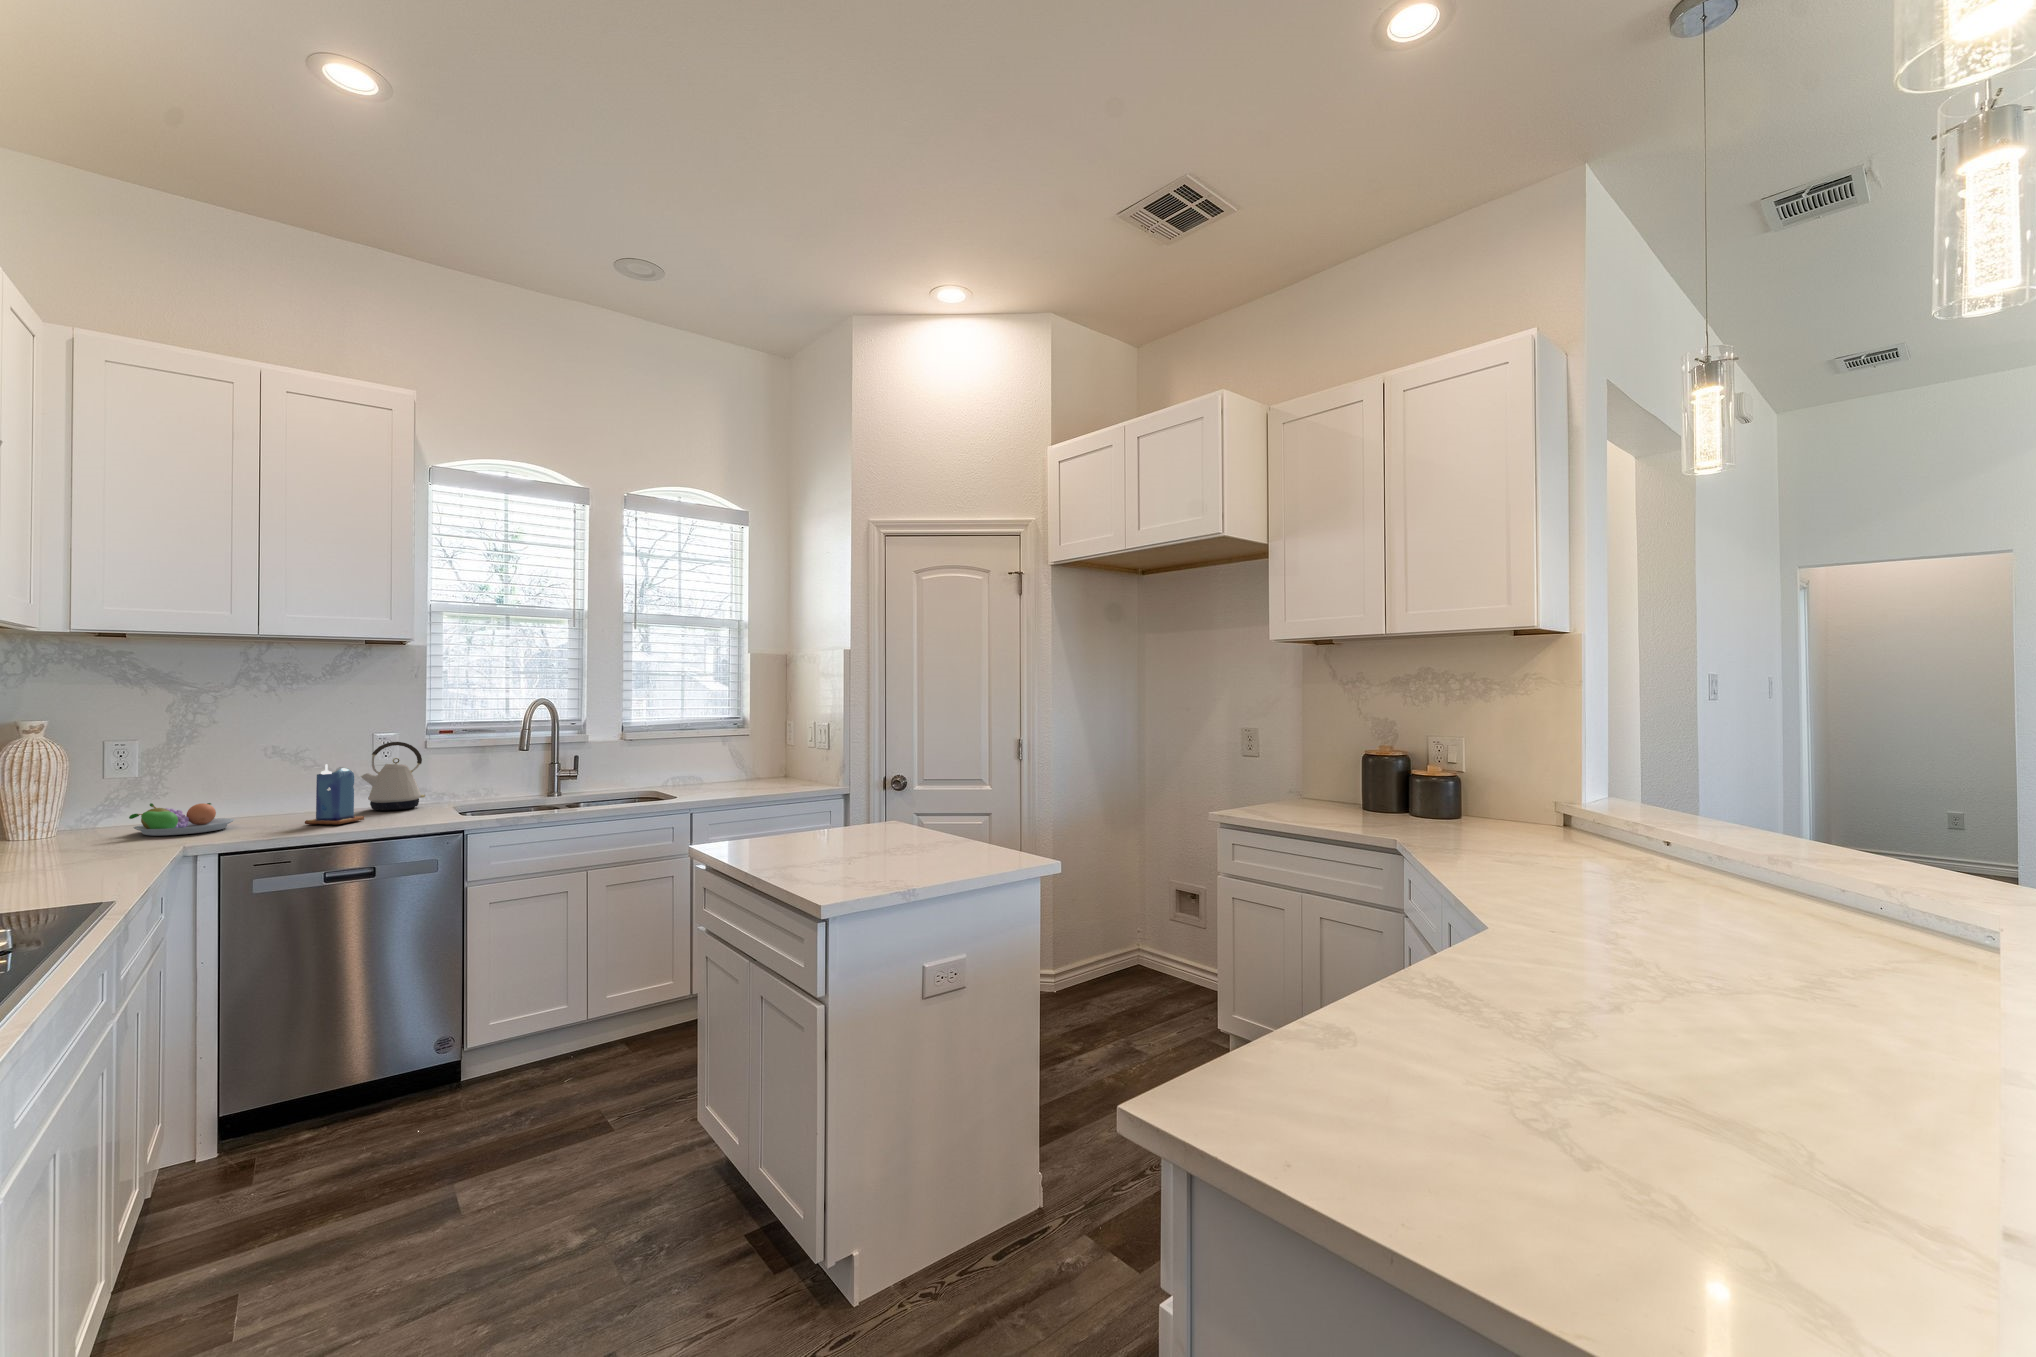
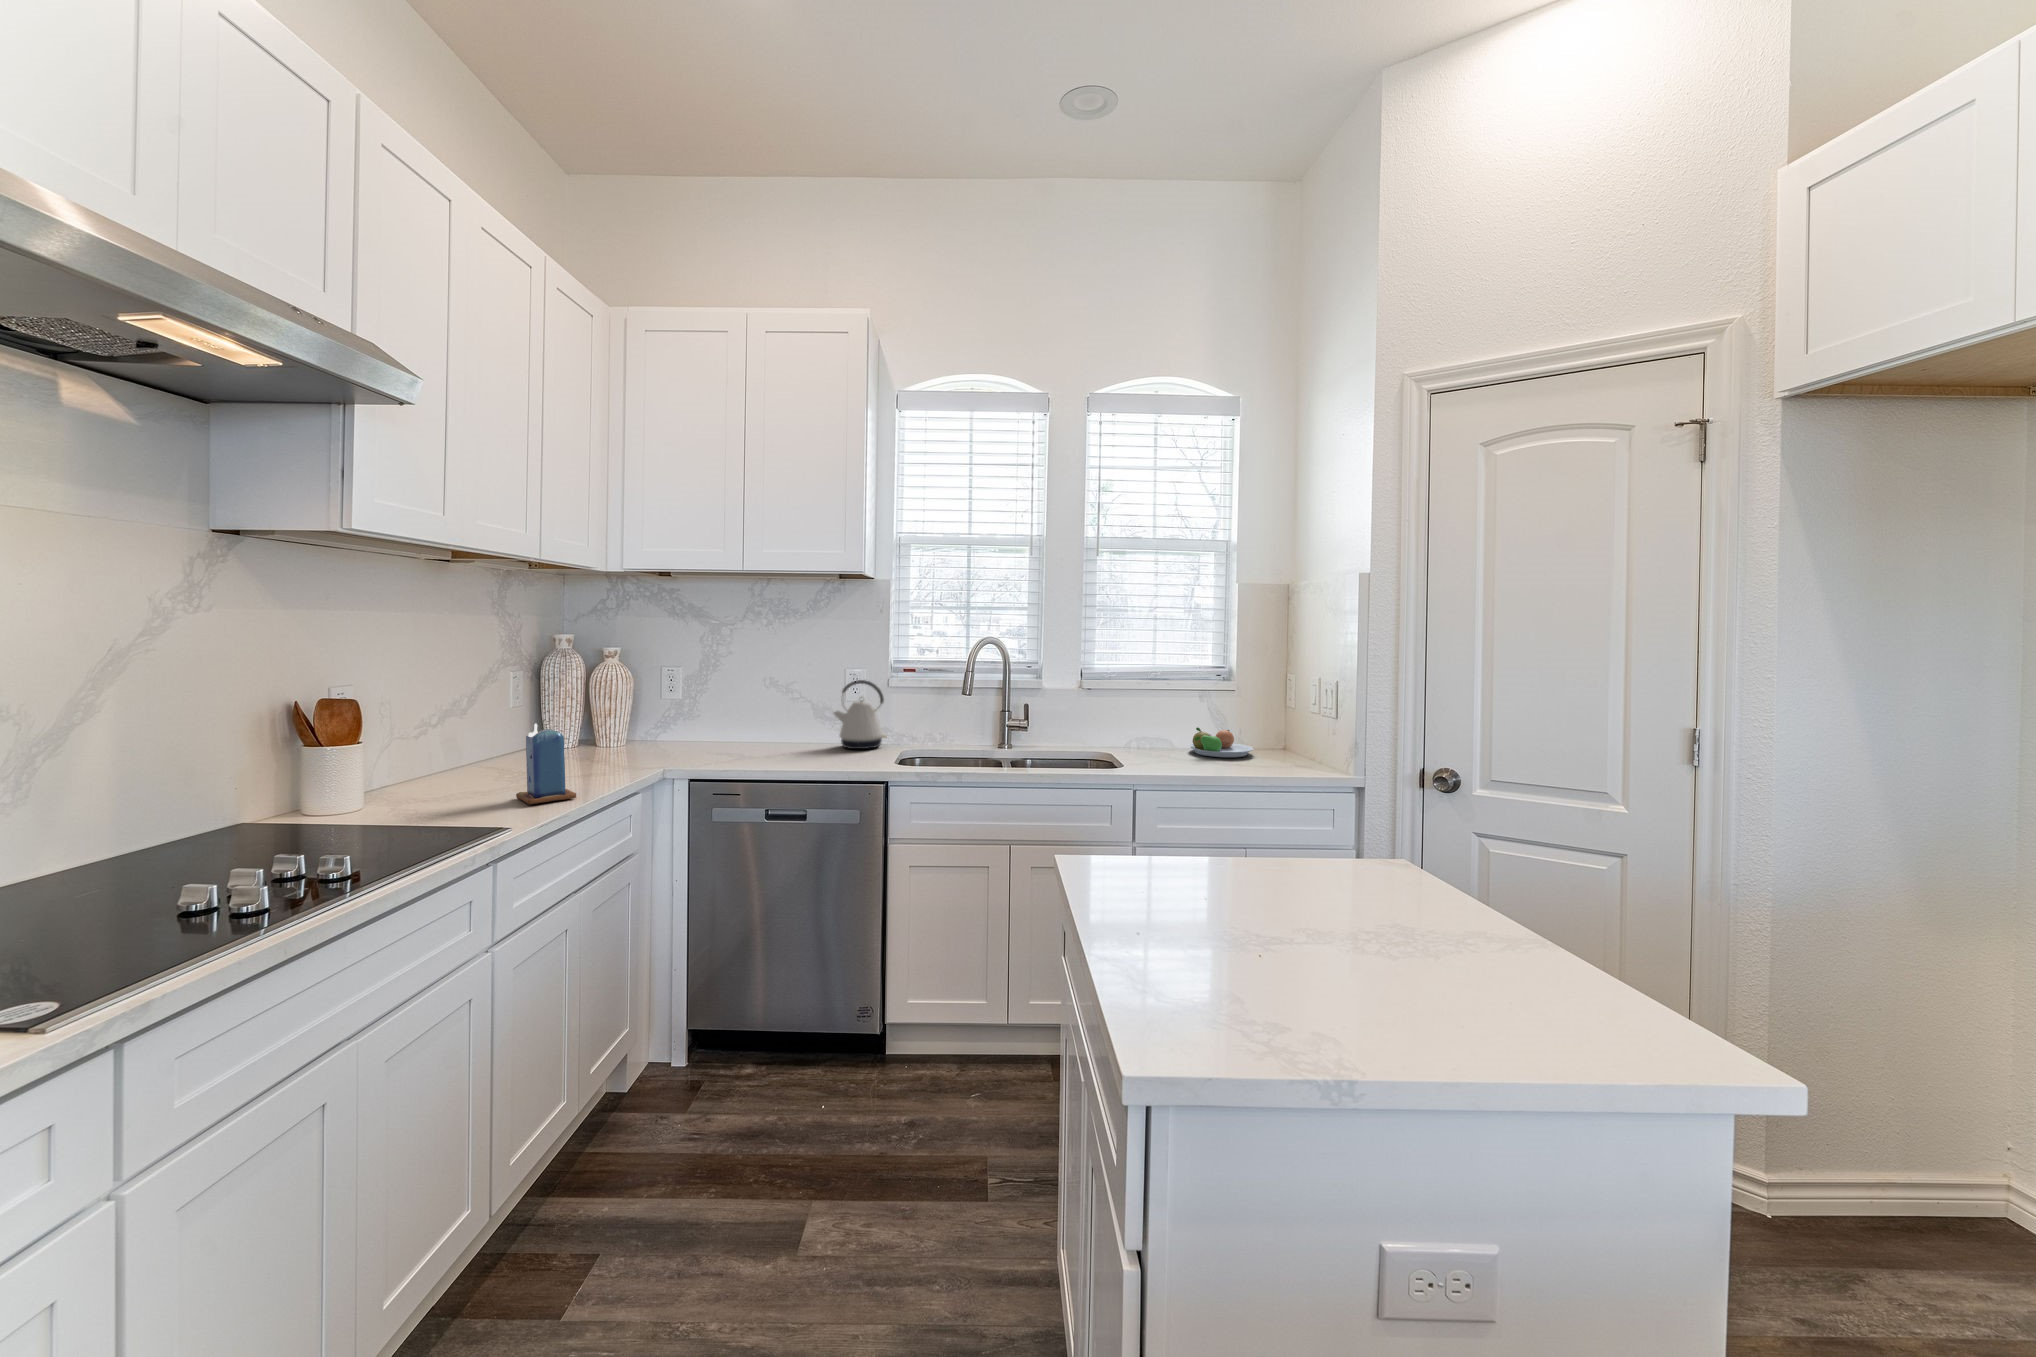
candle: present [305,764,364,824] -> present [516,724,576,805]
fruit bowl: present [129,803,234,836] -> present [1189,727,1253,757]

